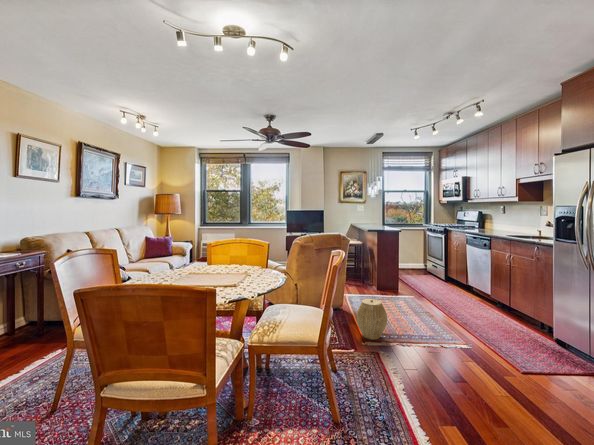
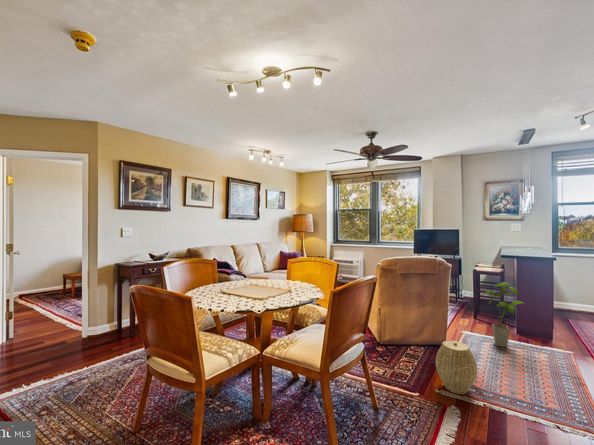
house plant: none [363,250,388,300] -> present [486,282,523,347]

